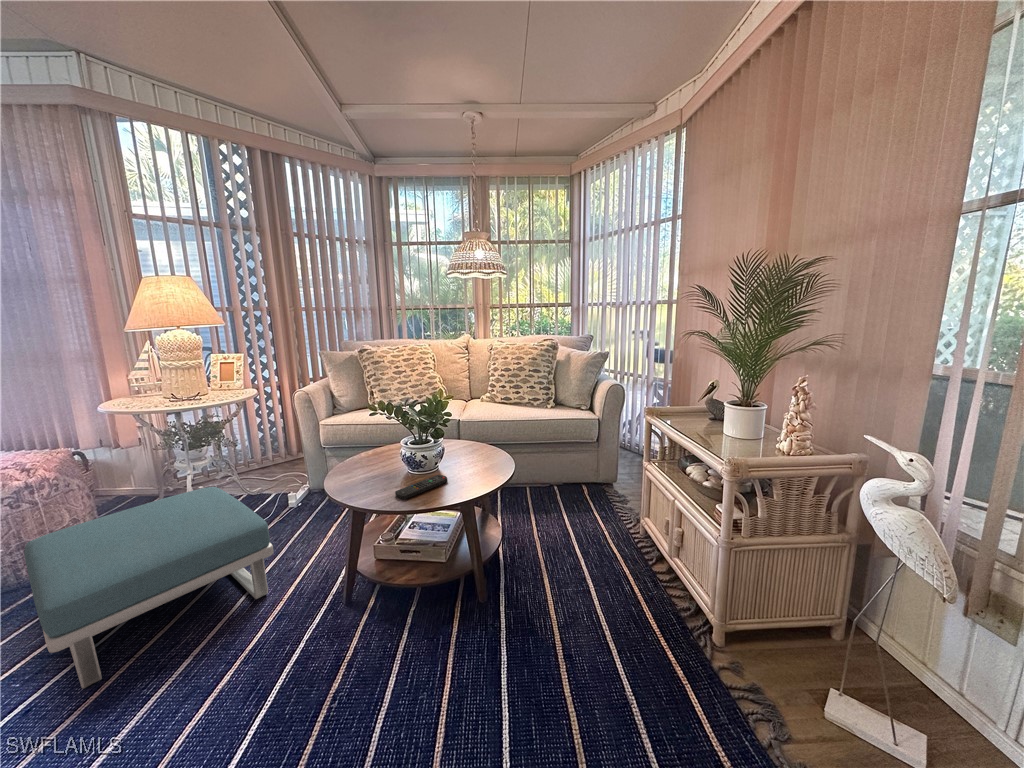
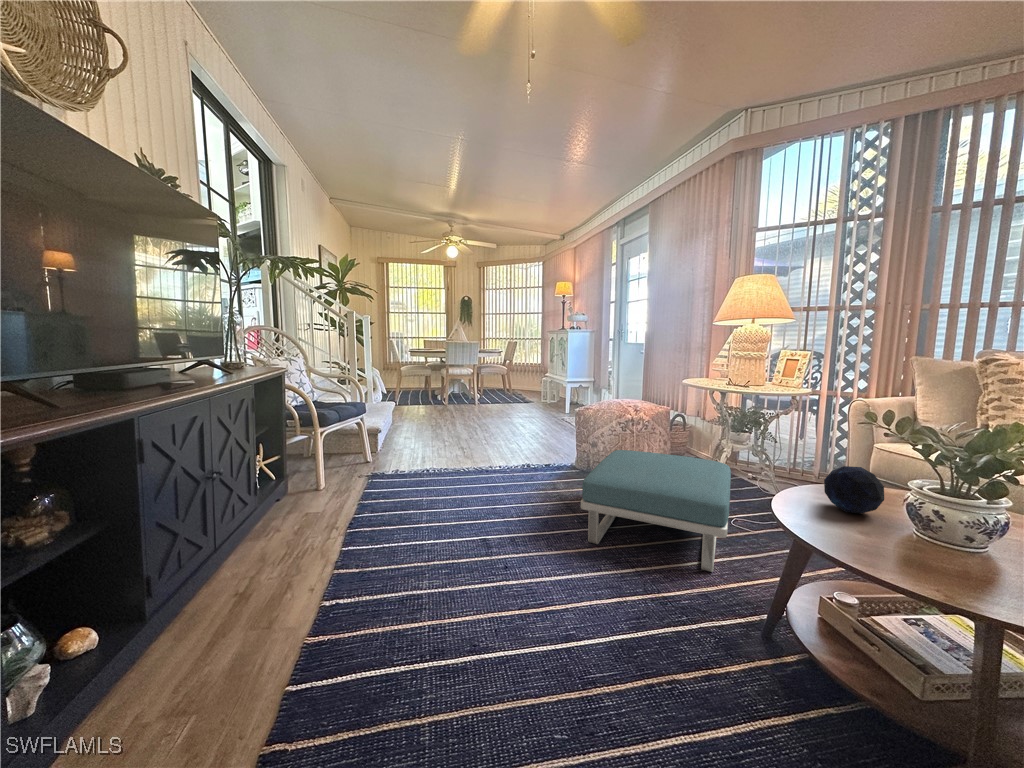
decorative orb: none [354,444,390,479] -> present [824,466,884,514]
remote control: present [395,475,448,499] -> none [841,532,967,572]

